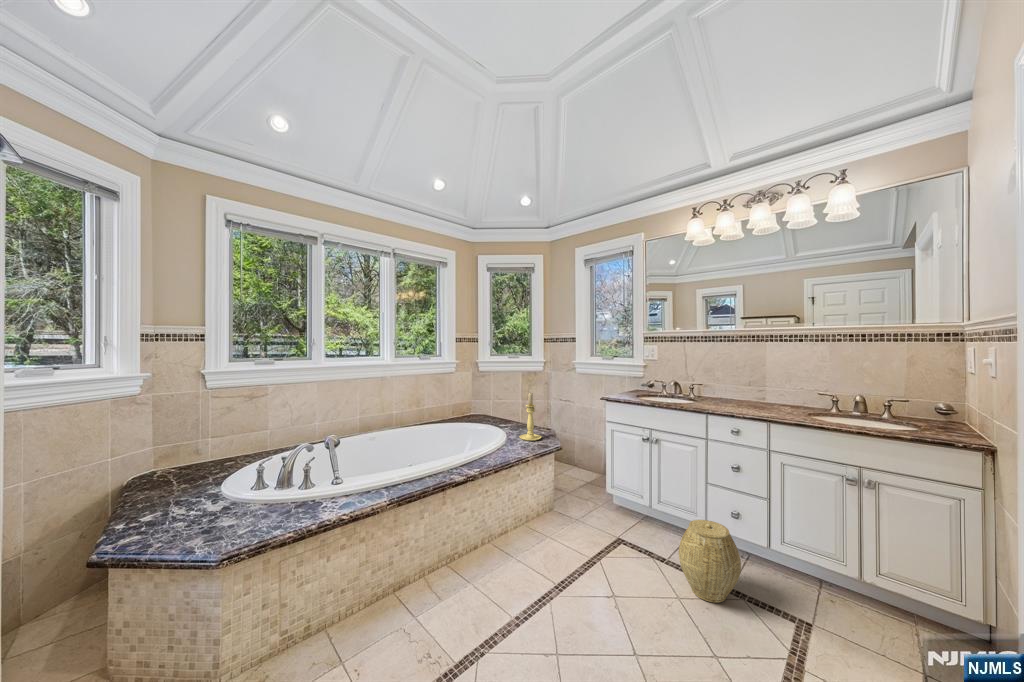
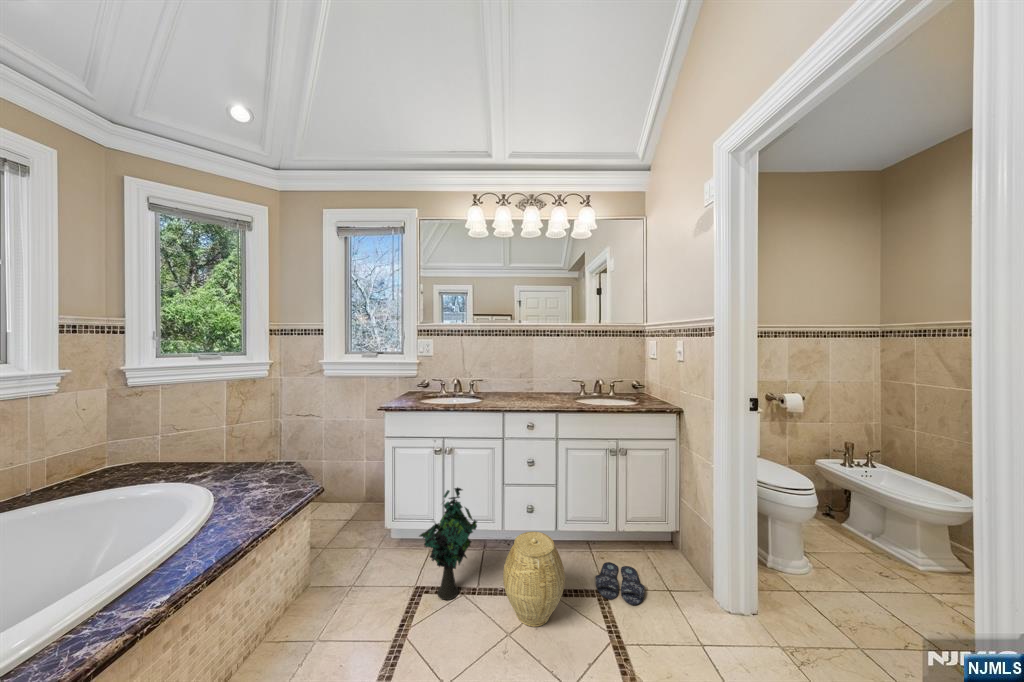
candle holder: present [520,393,541,441] -> none [243,414,285,493]
decorative plant: none [617,467,667,555] -> present [419,487,477,600]
slippers: none [795,599,867,643] -> present [595,562,645,605]

